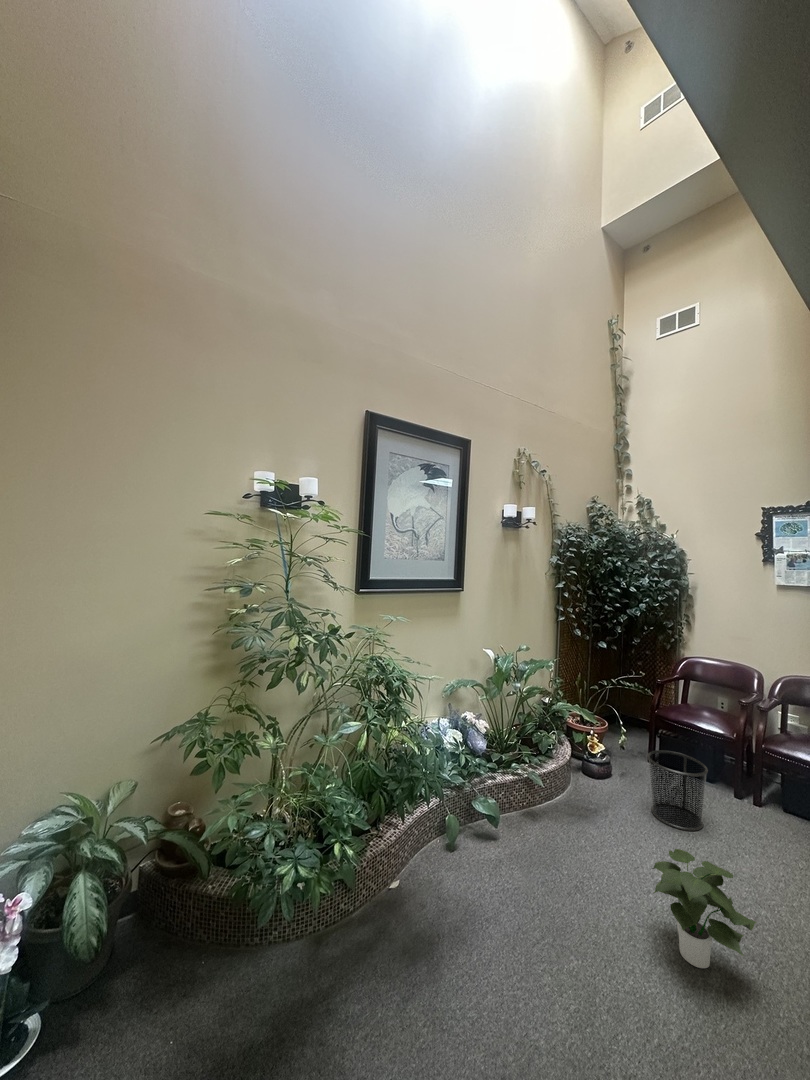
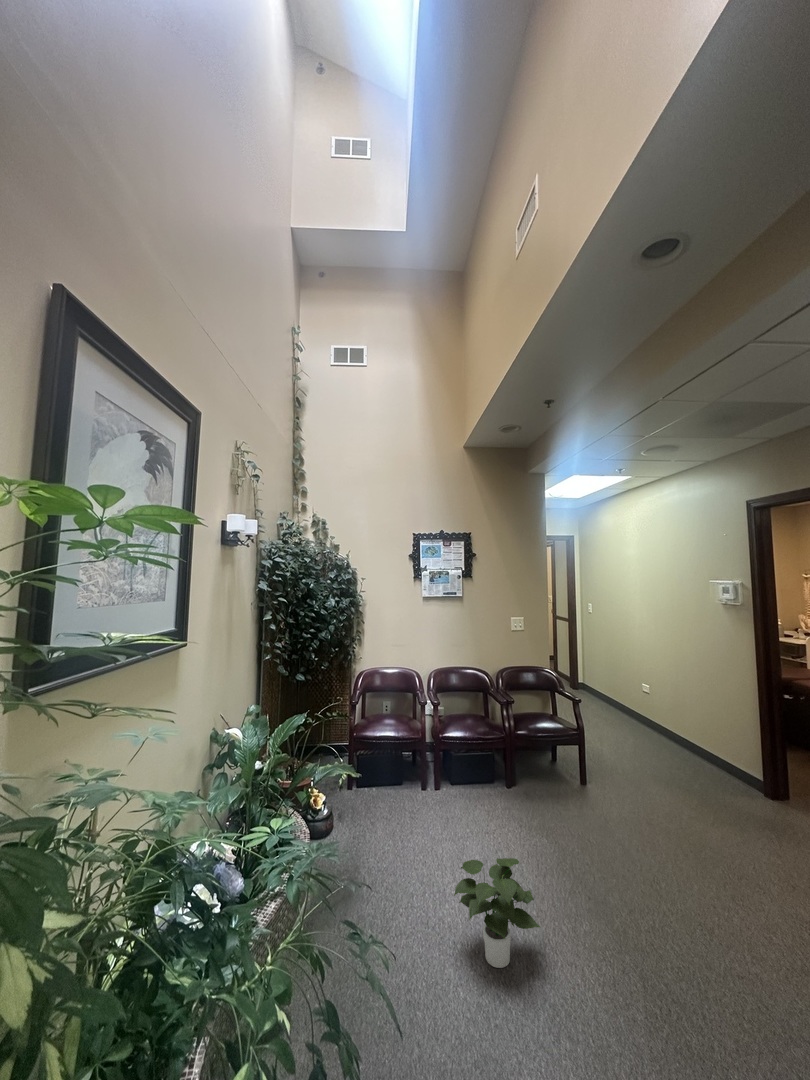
waste bin: present [647,750,708,831] -> none [375,767,424,844]

